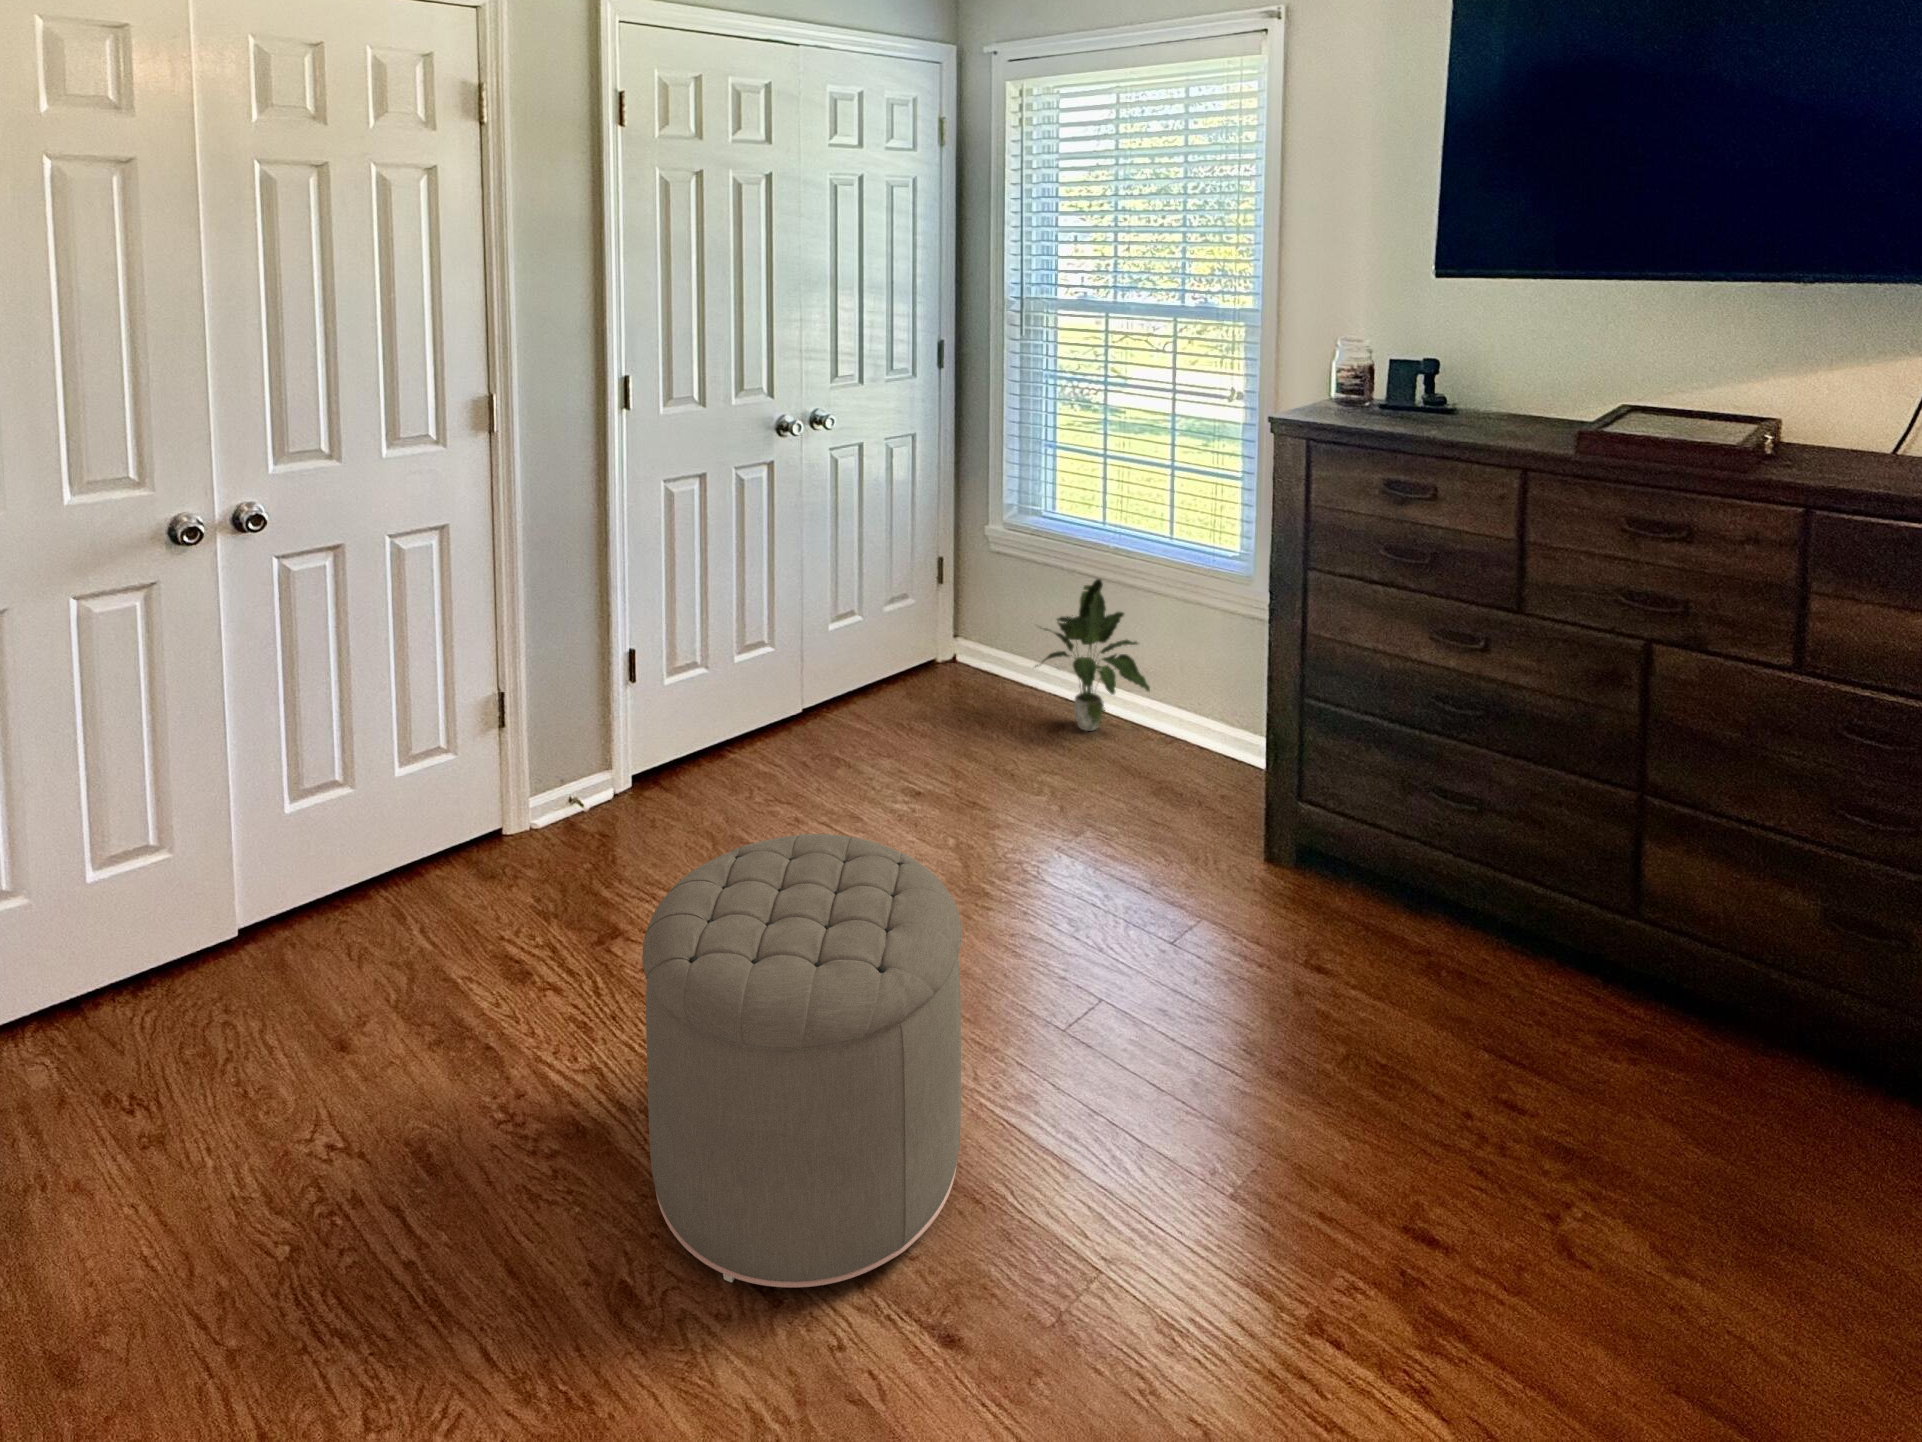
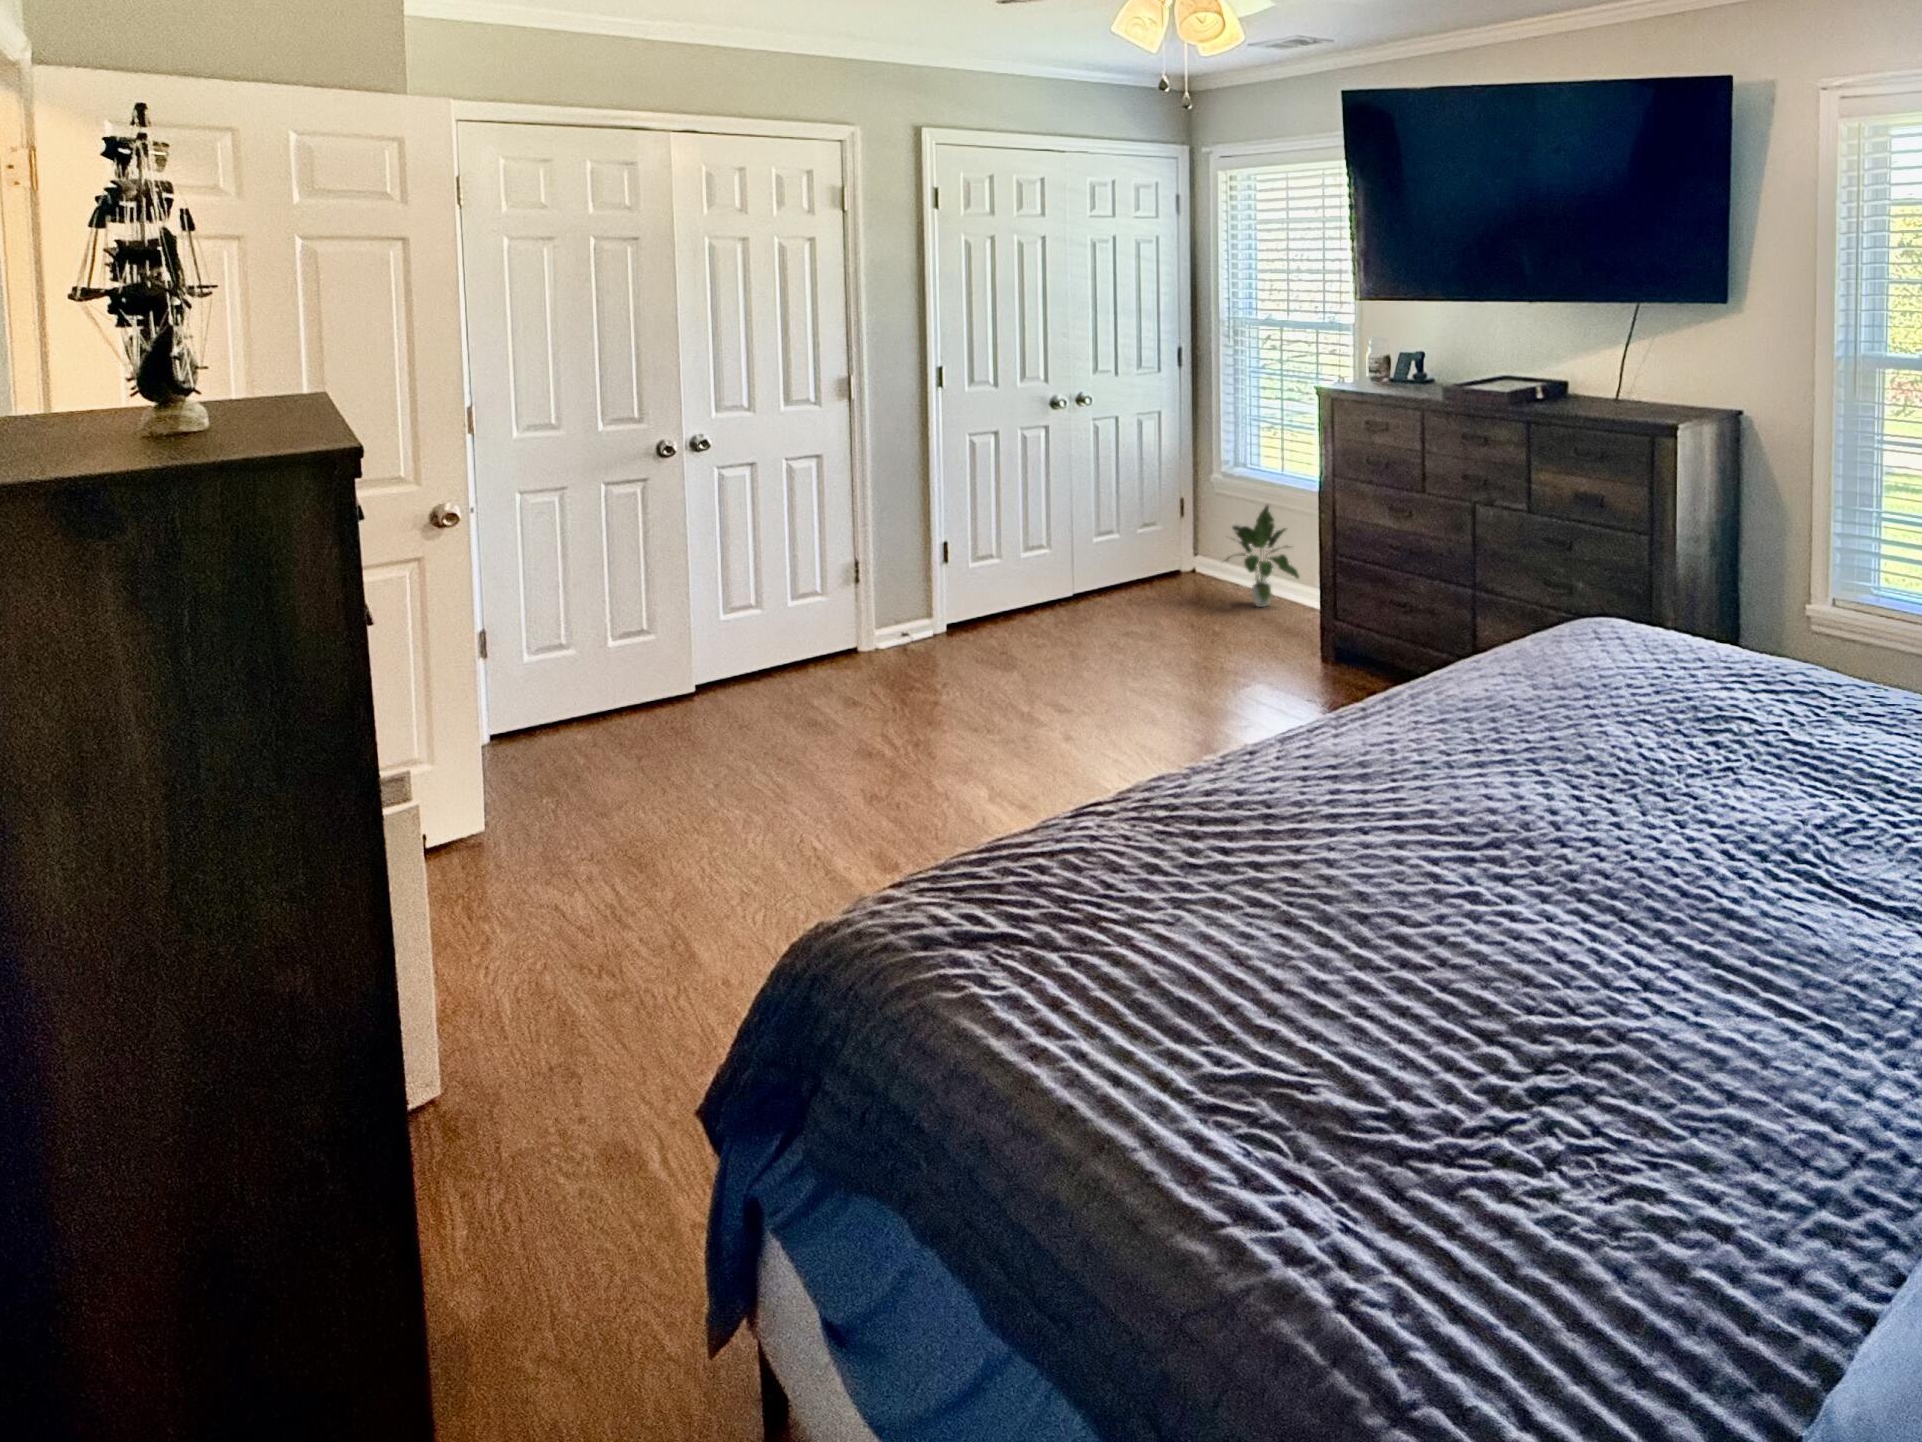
ottoman: present [642,834,962,1288] -> none [886,599,1058,788]

